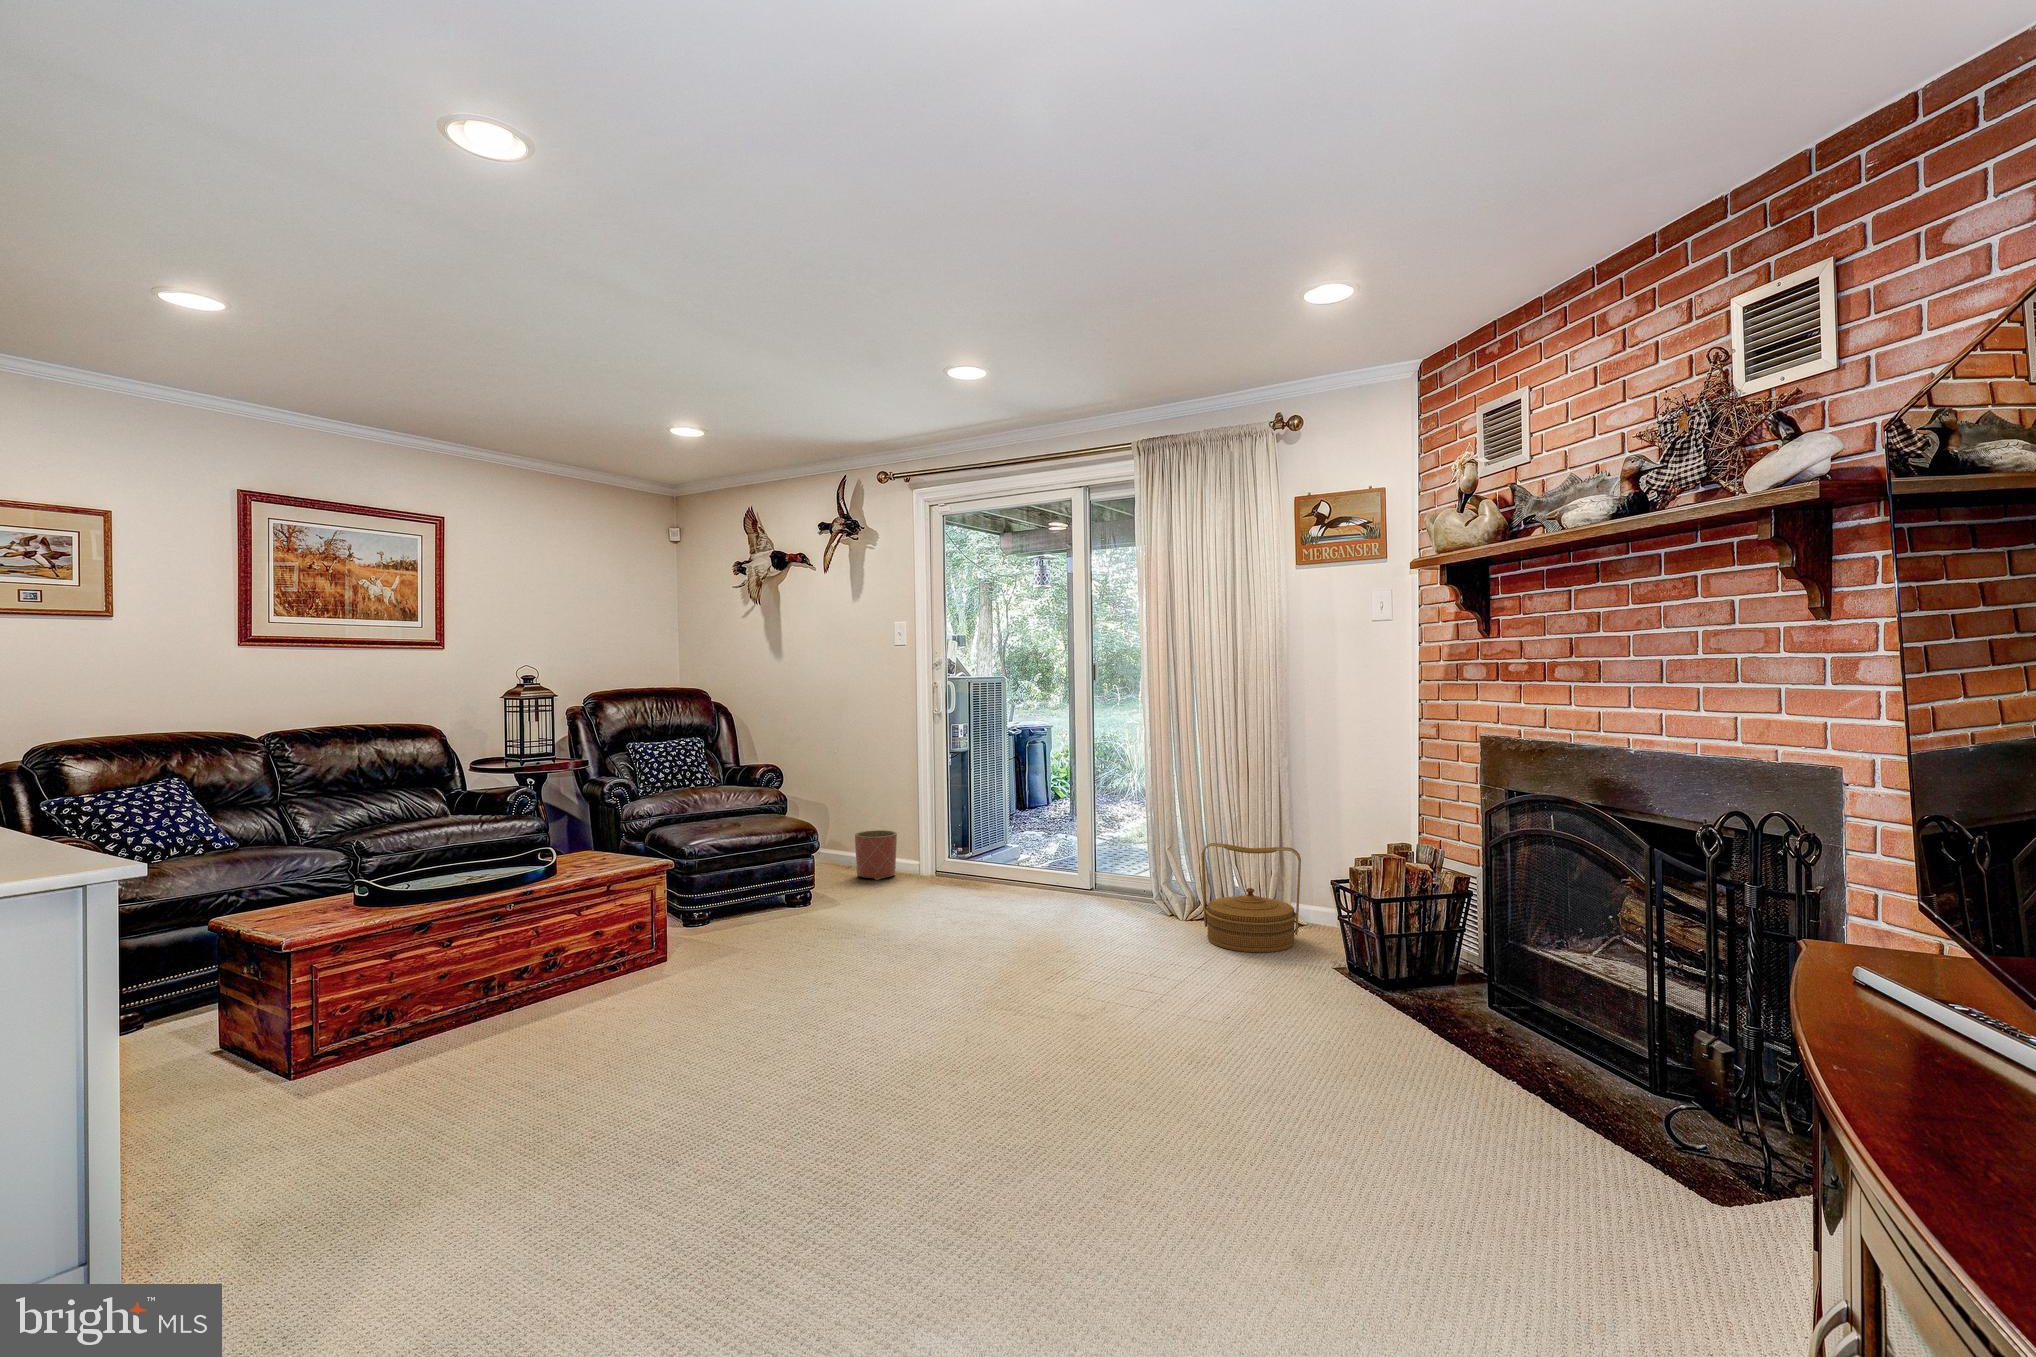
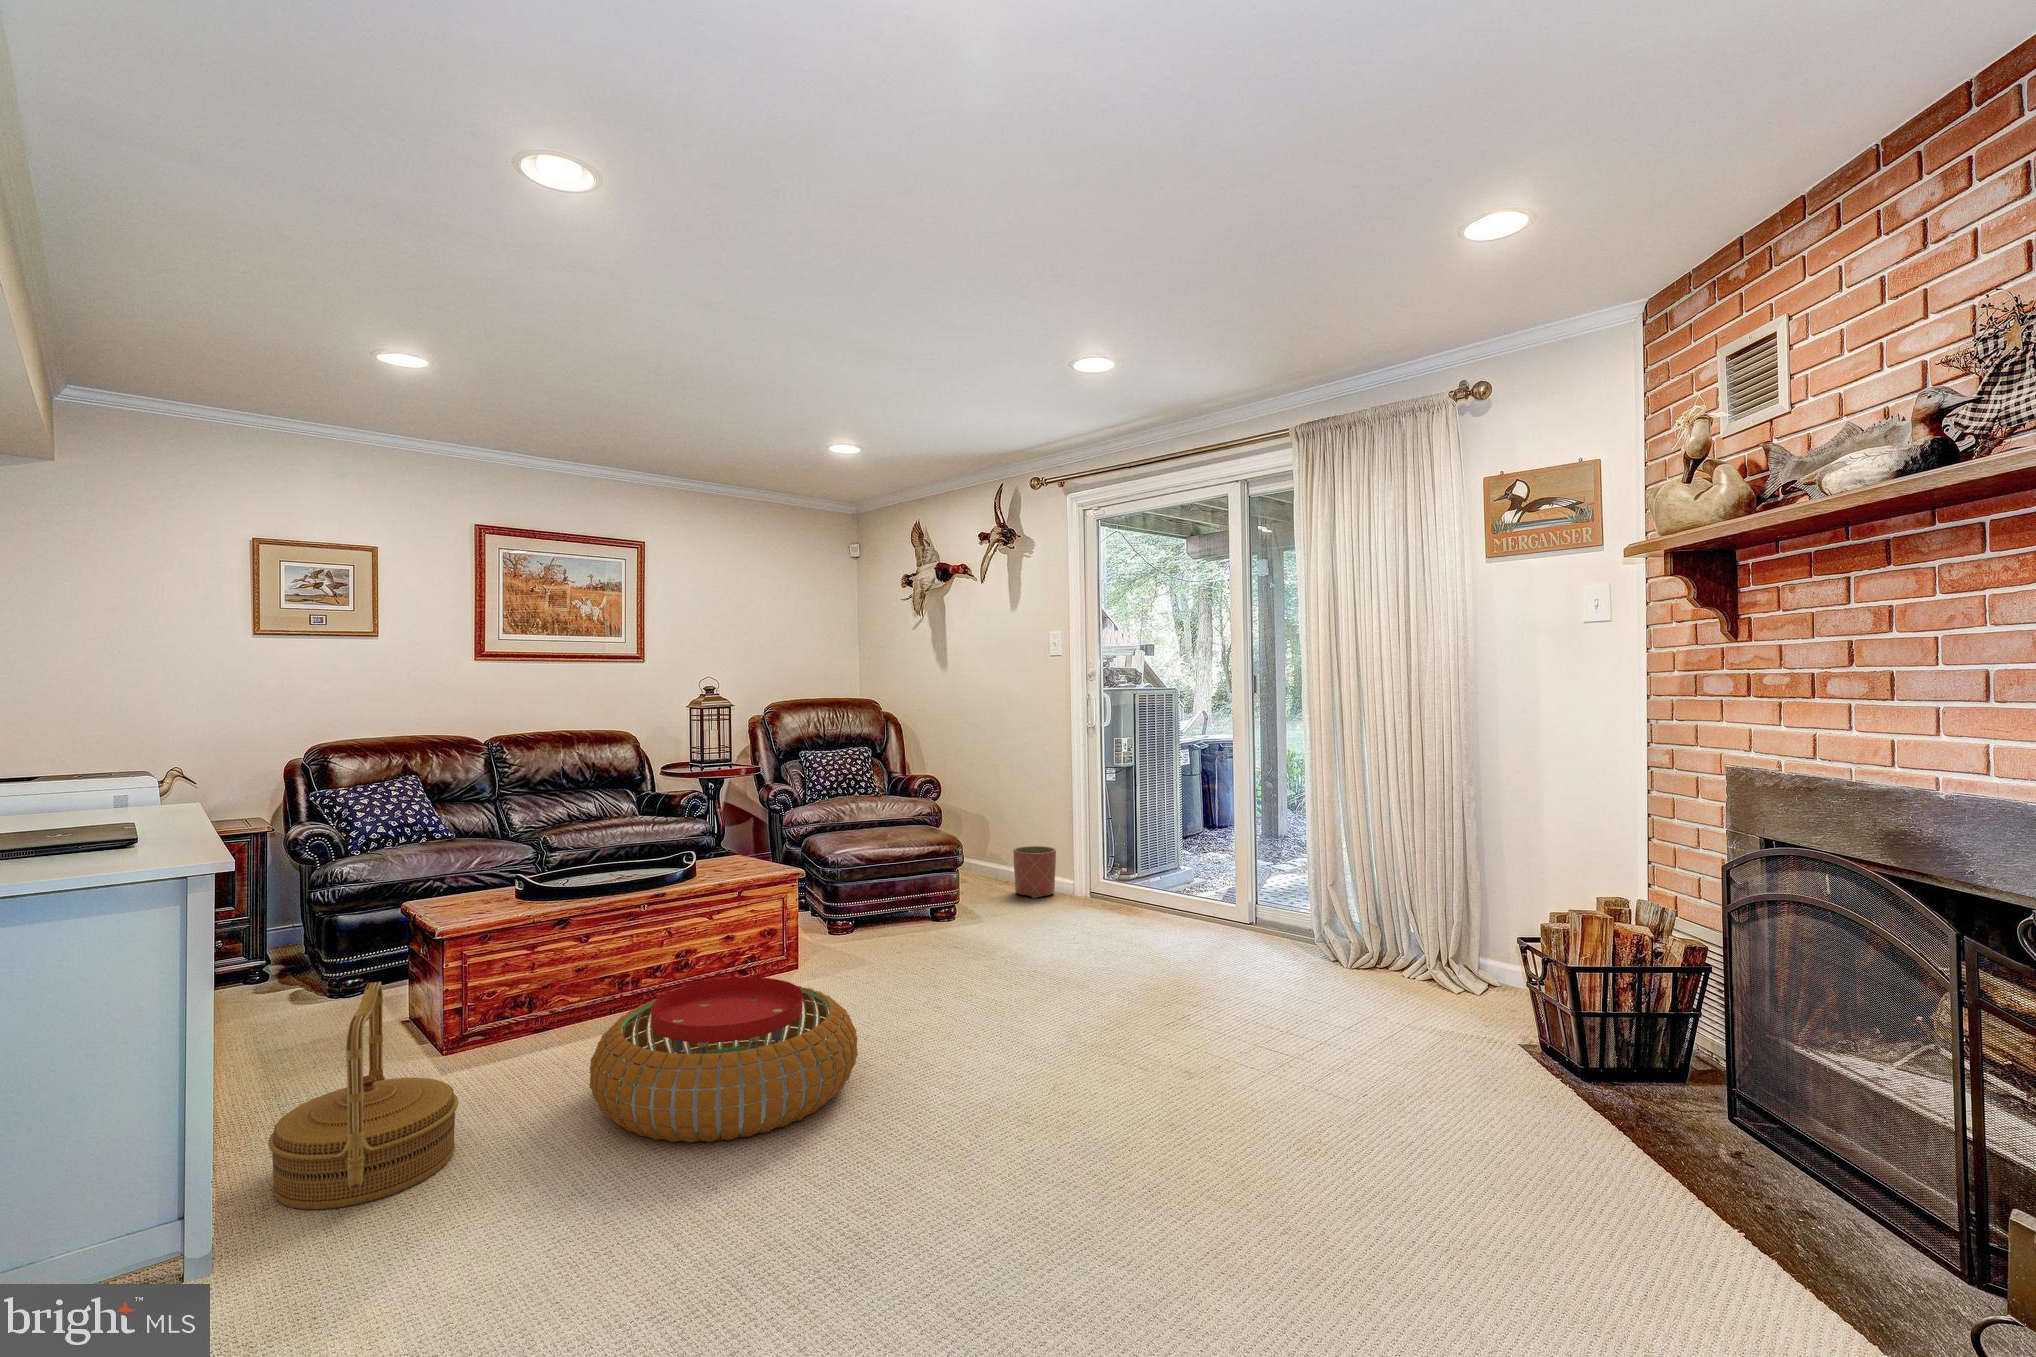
woven basket: present [1201,843,1301,953] -> present [268,982,459,1210]
pouf: none [503,964,777,1127] -> present [590,977,858,1143]

